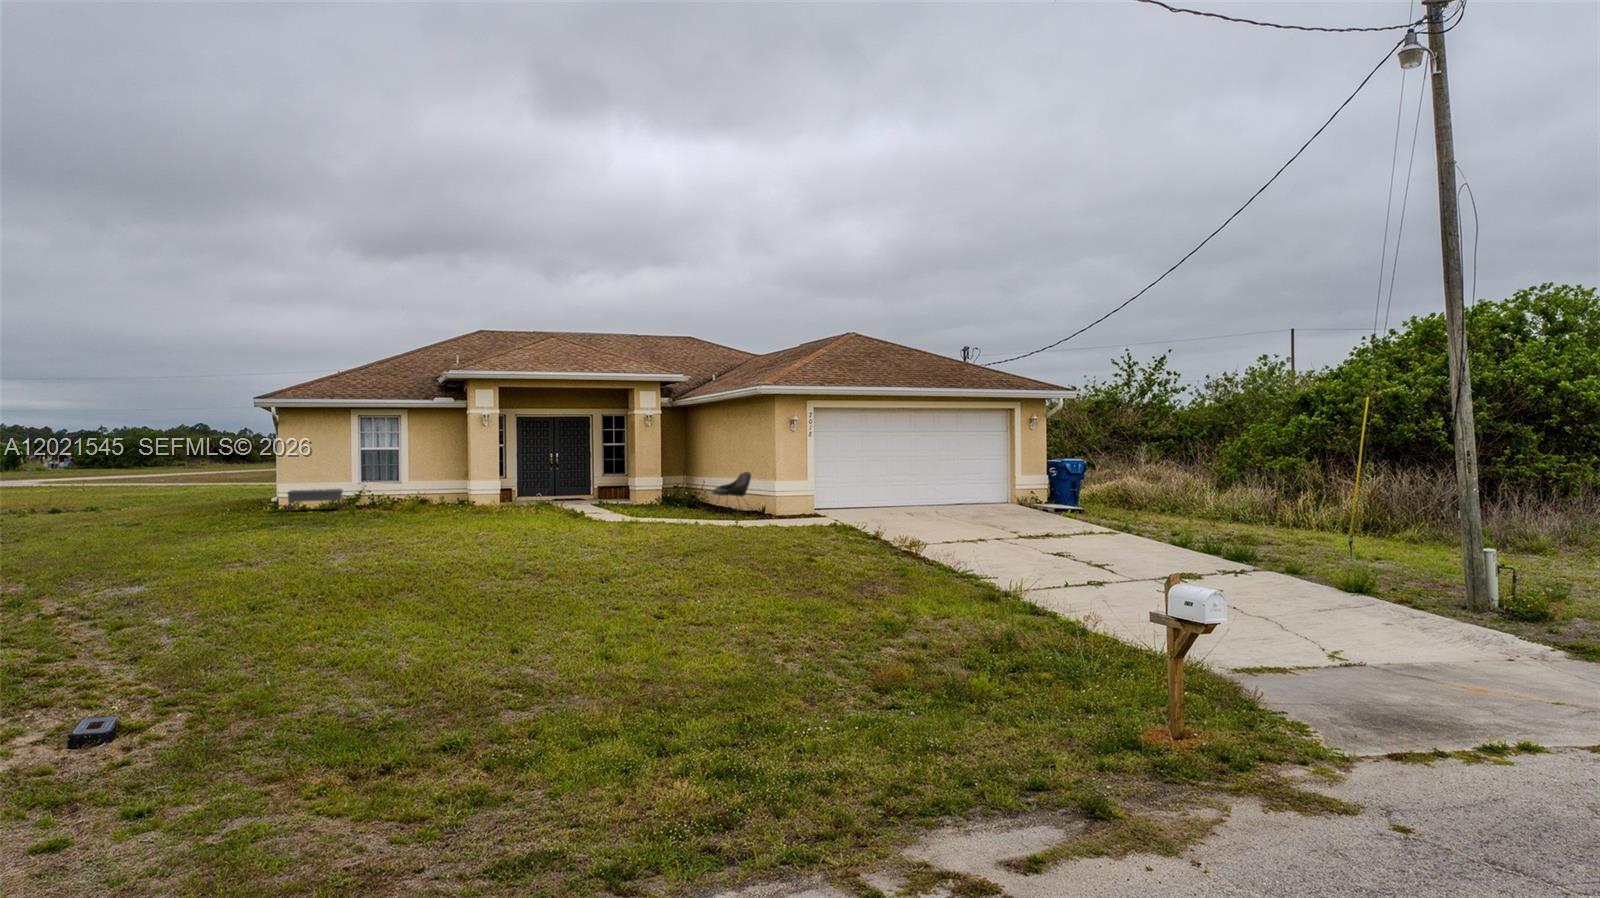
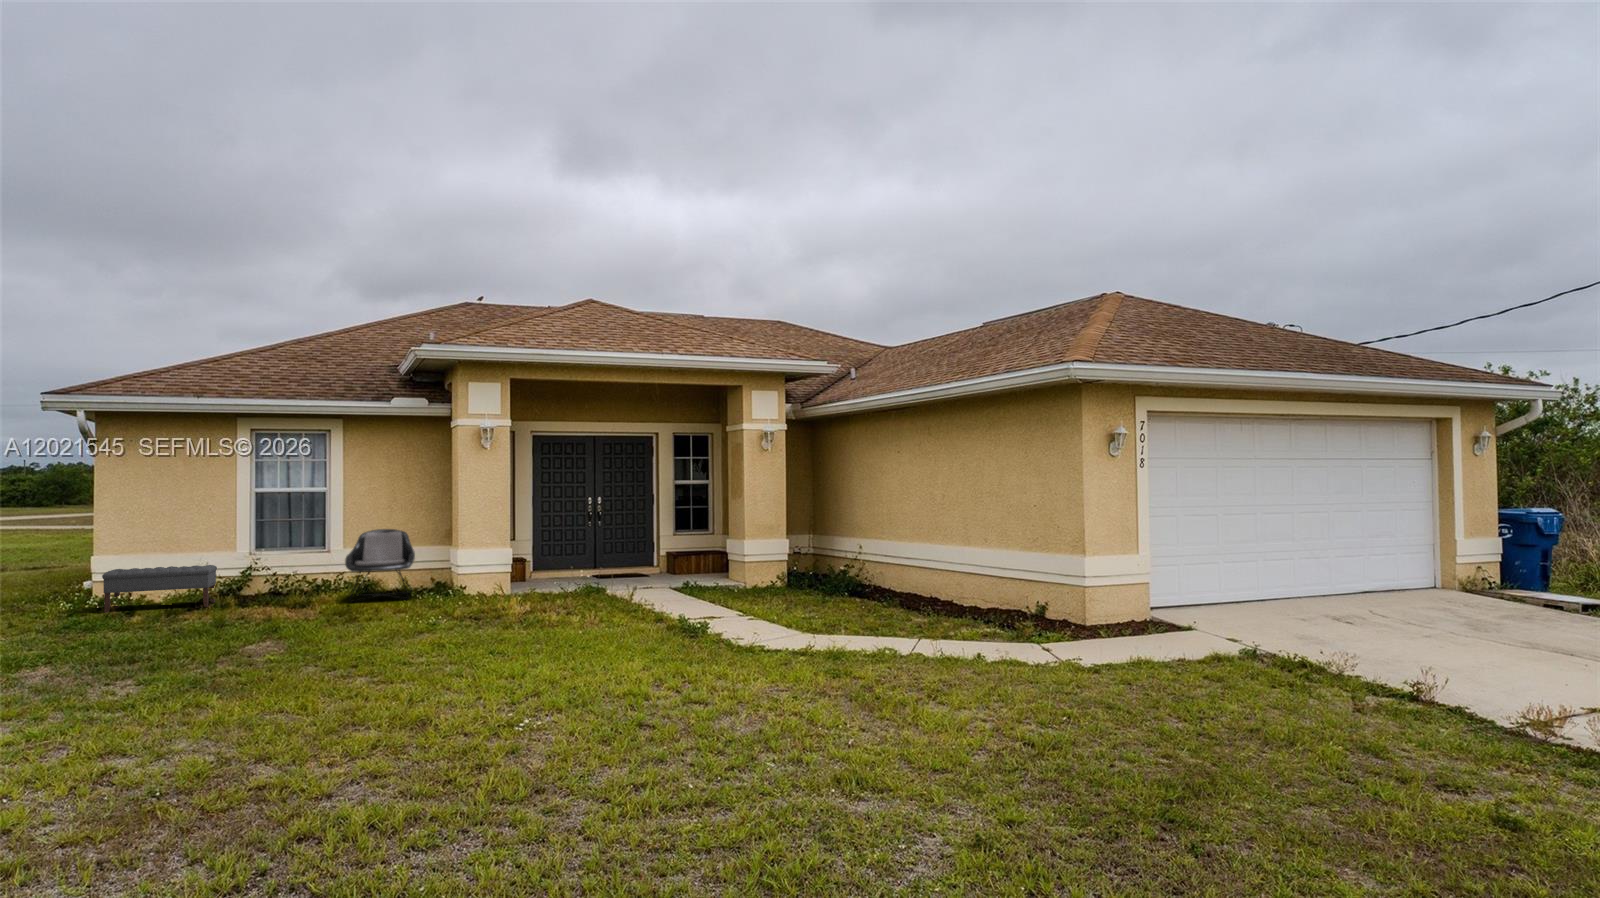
lounge chair: present [712,472,751,511] -> present [345,529,415,603]

